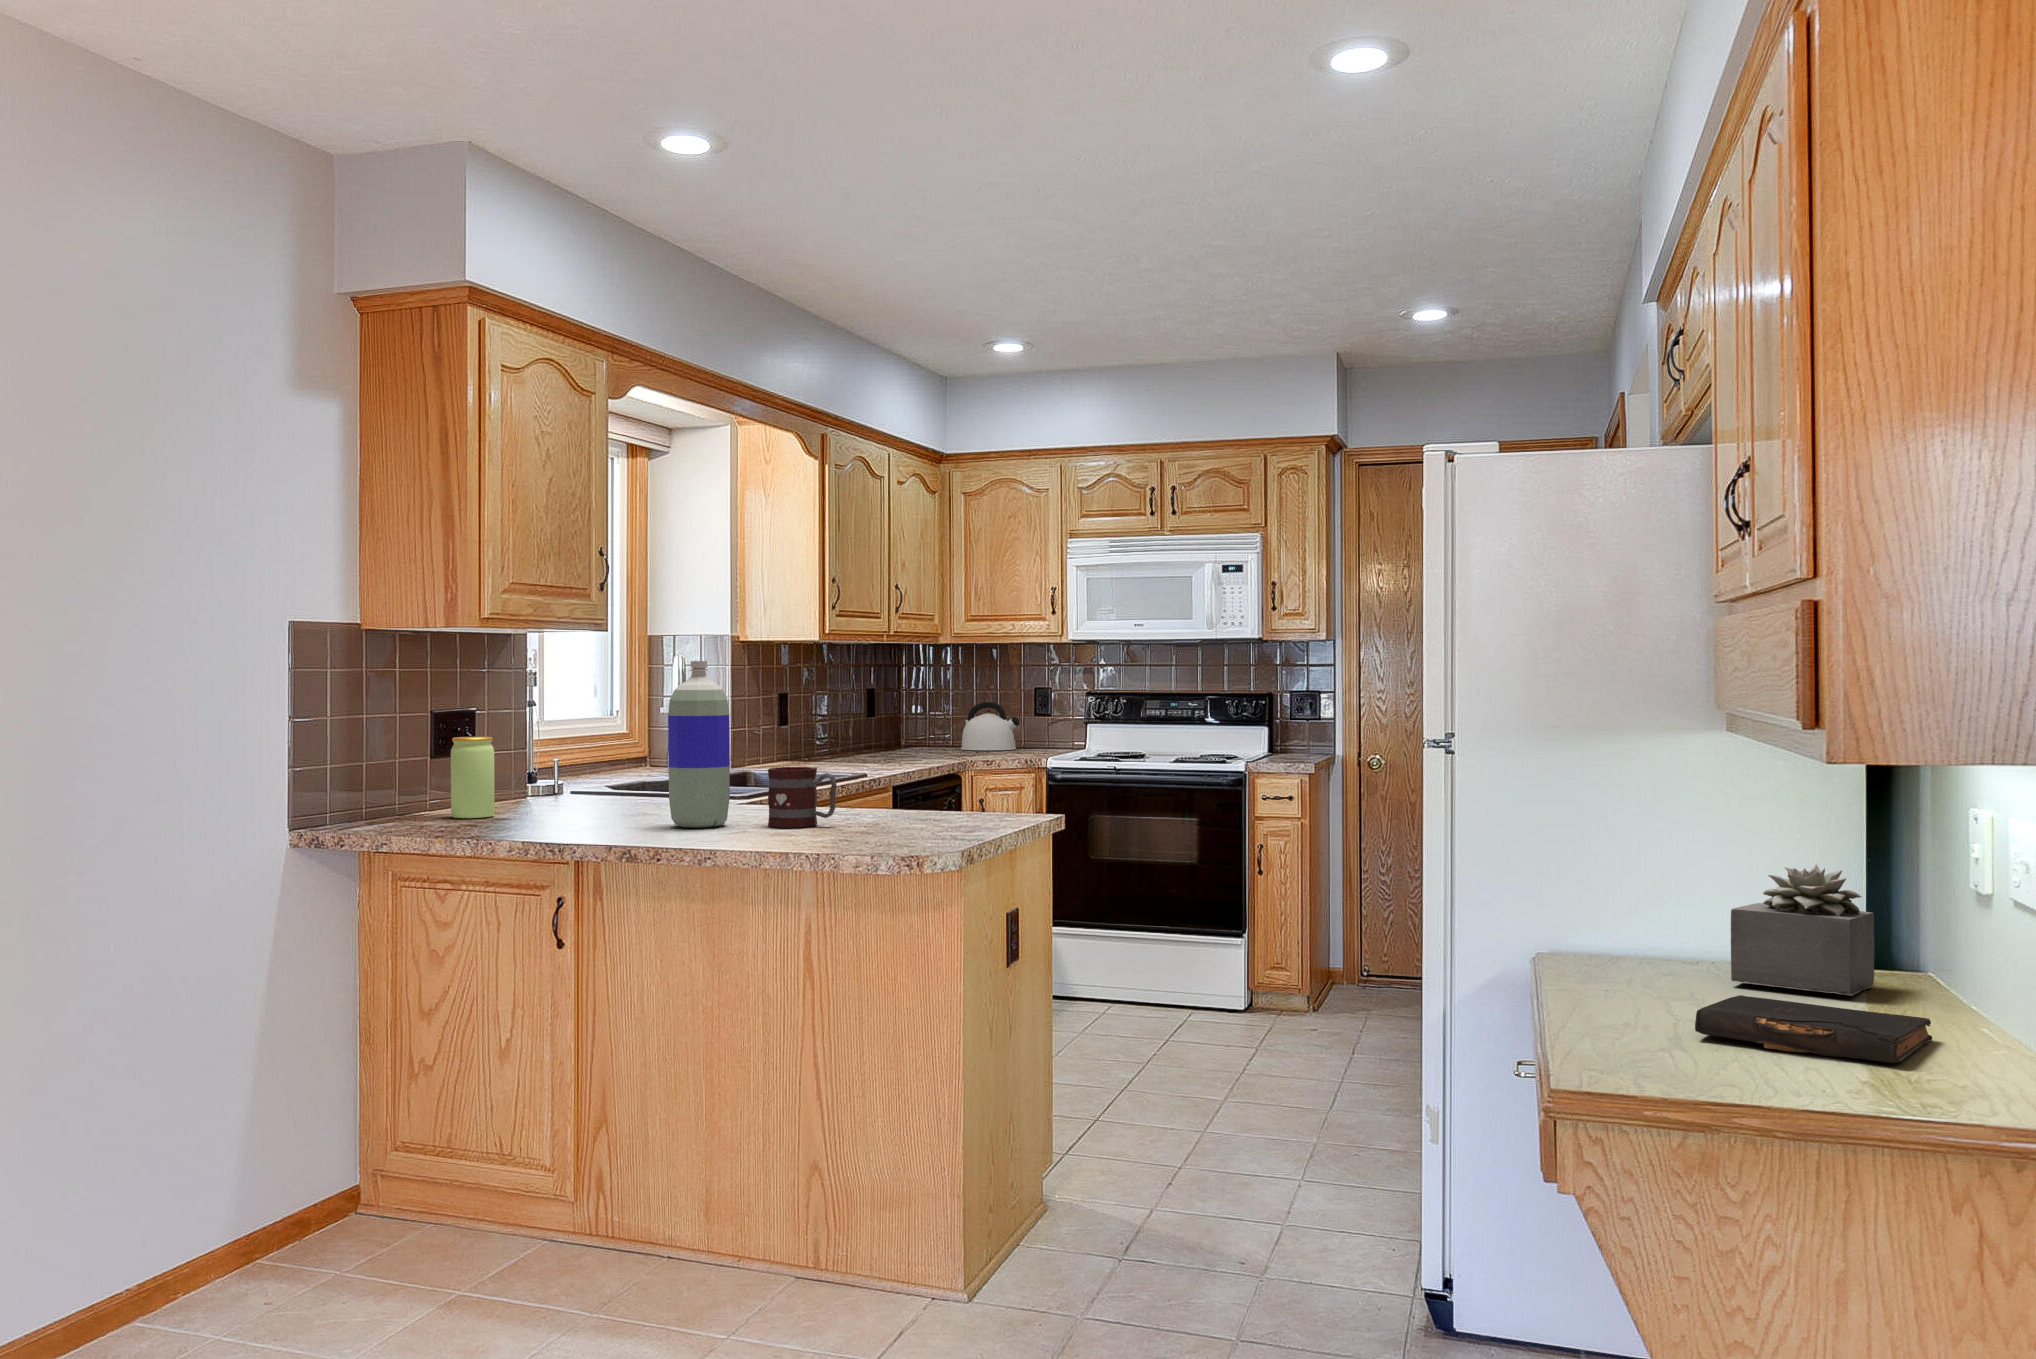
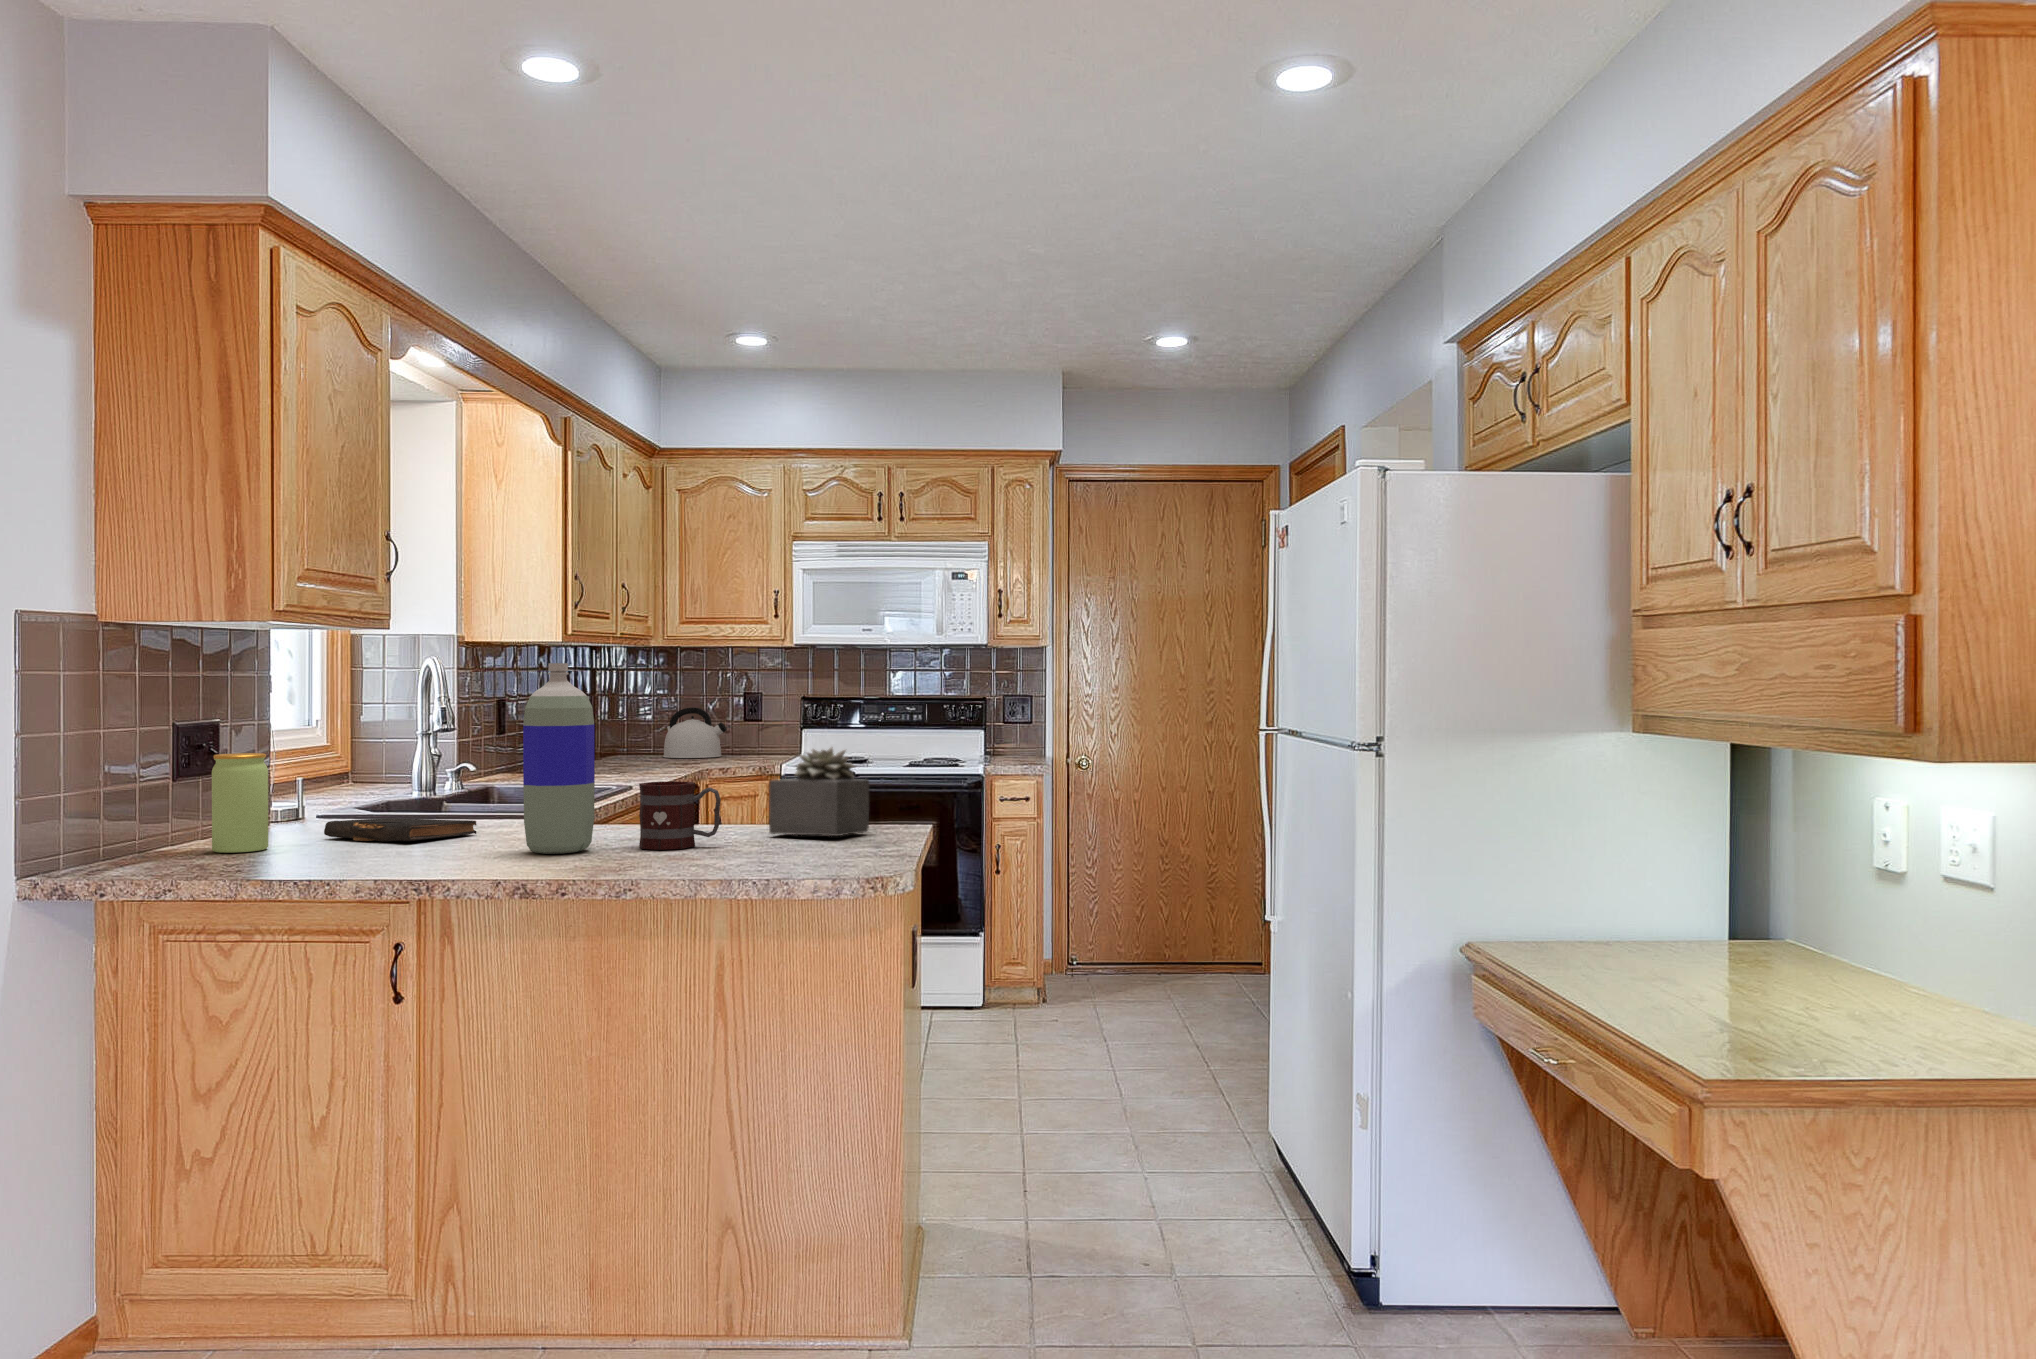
succulent plant: present [1731,865,1875,995] -> present [769,747,869,836]
book: present [1695,995,1933,1063] -> present [324,818,476,841]

